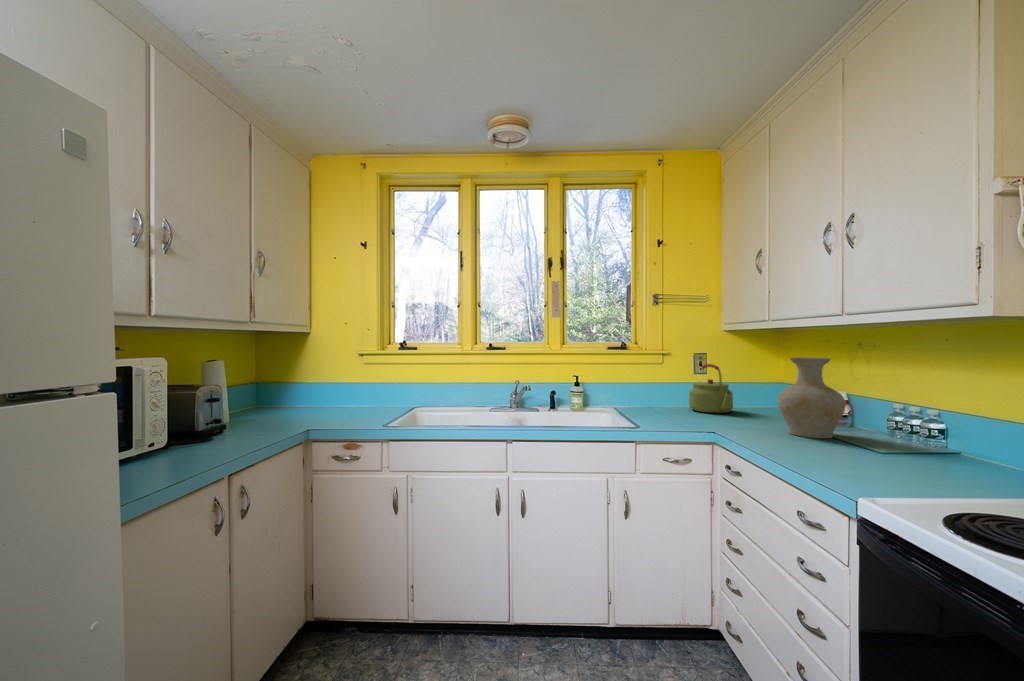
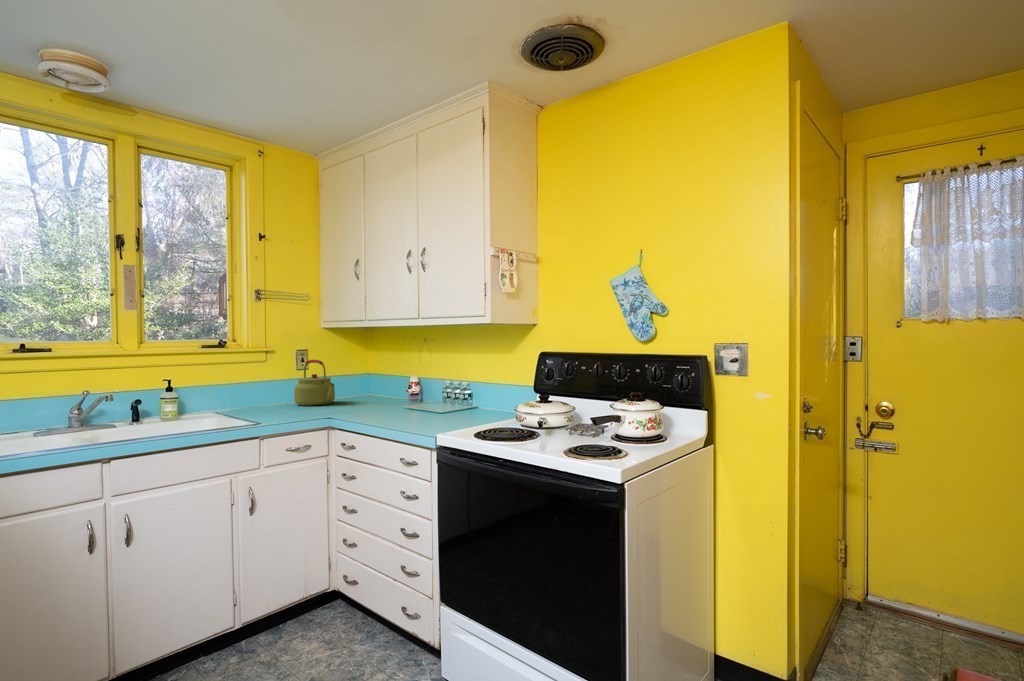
vase: present [777,357,846,438] -> none [376,350,420,411]

